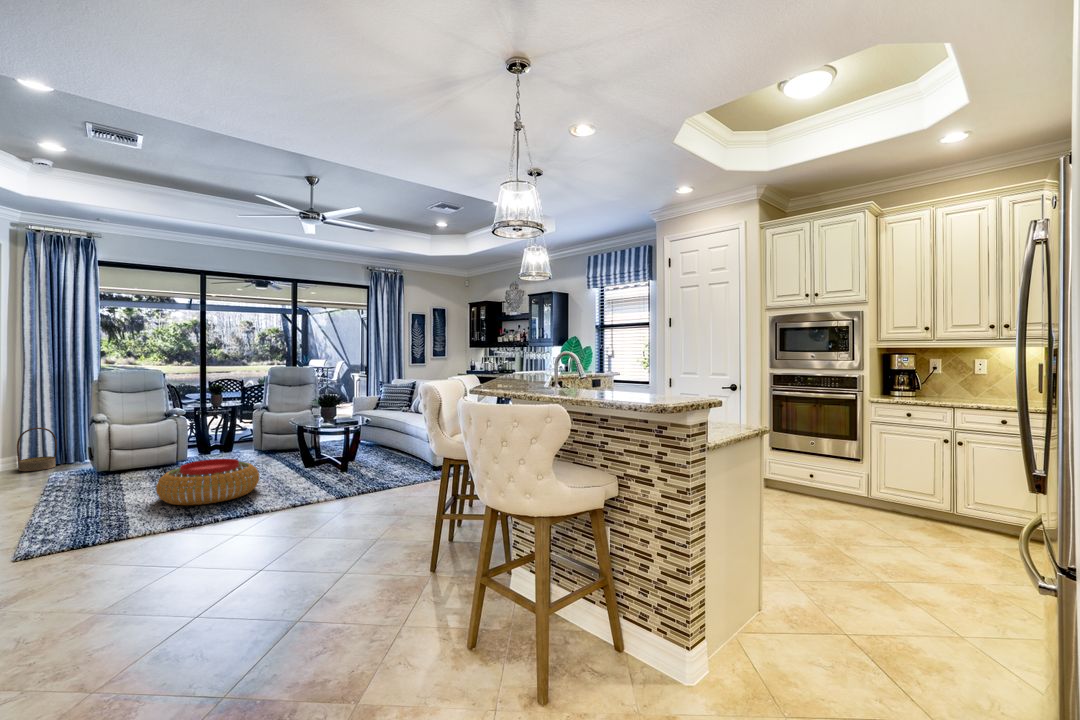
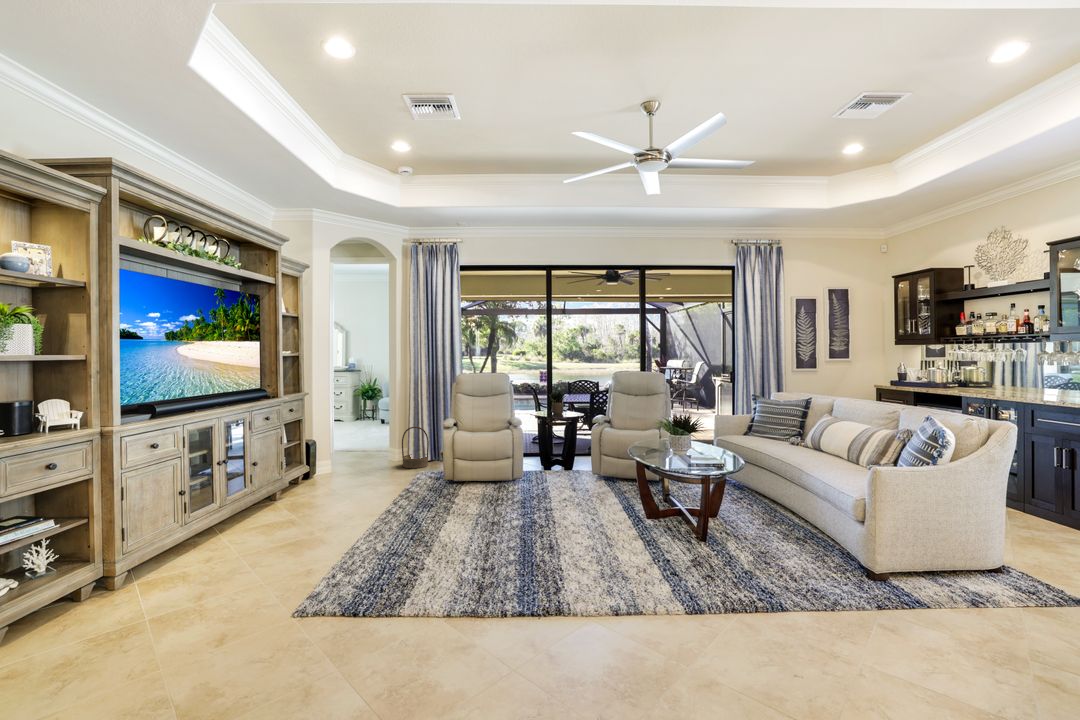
pouf: present [156,459,259,505] -> none [464,495,581,568]

